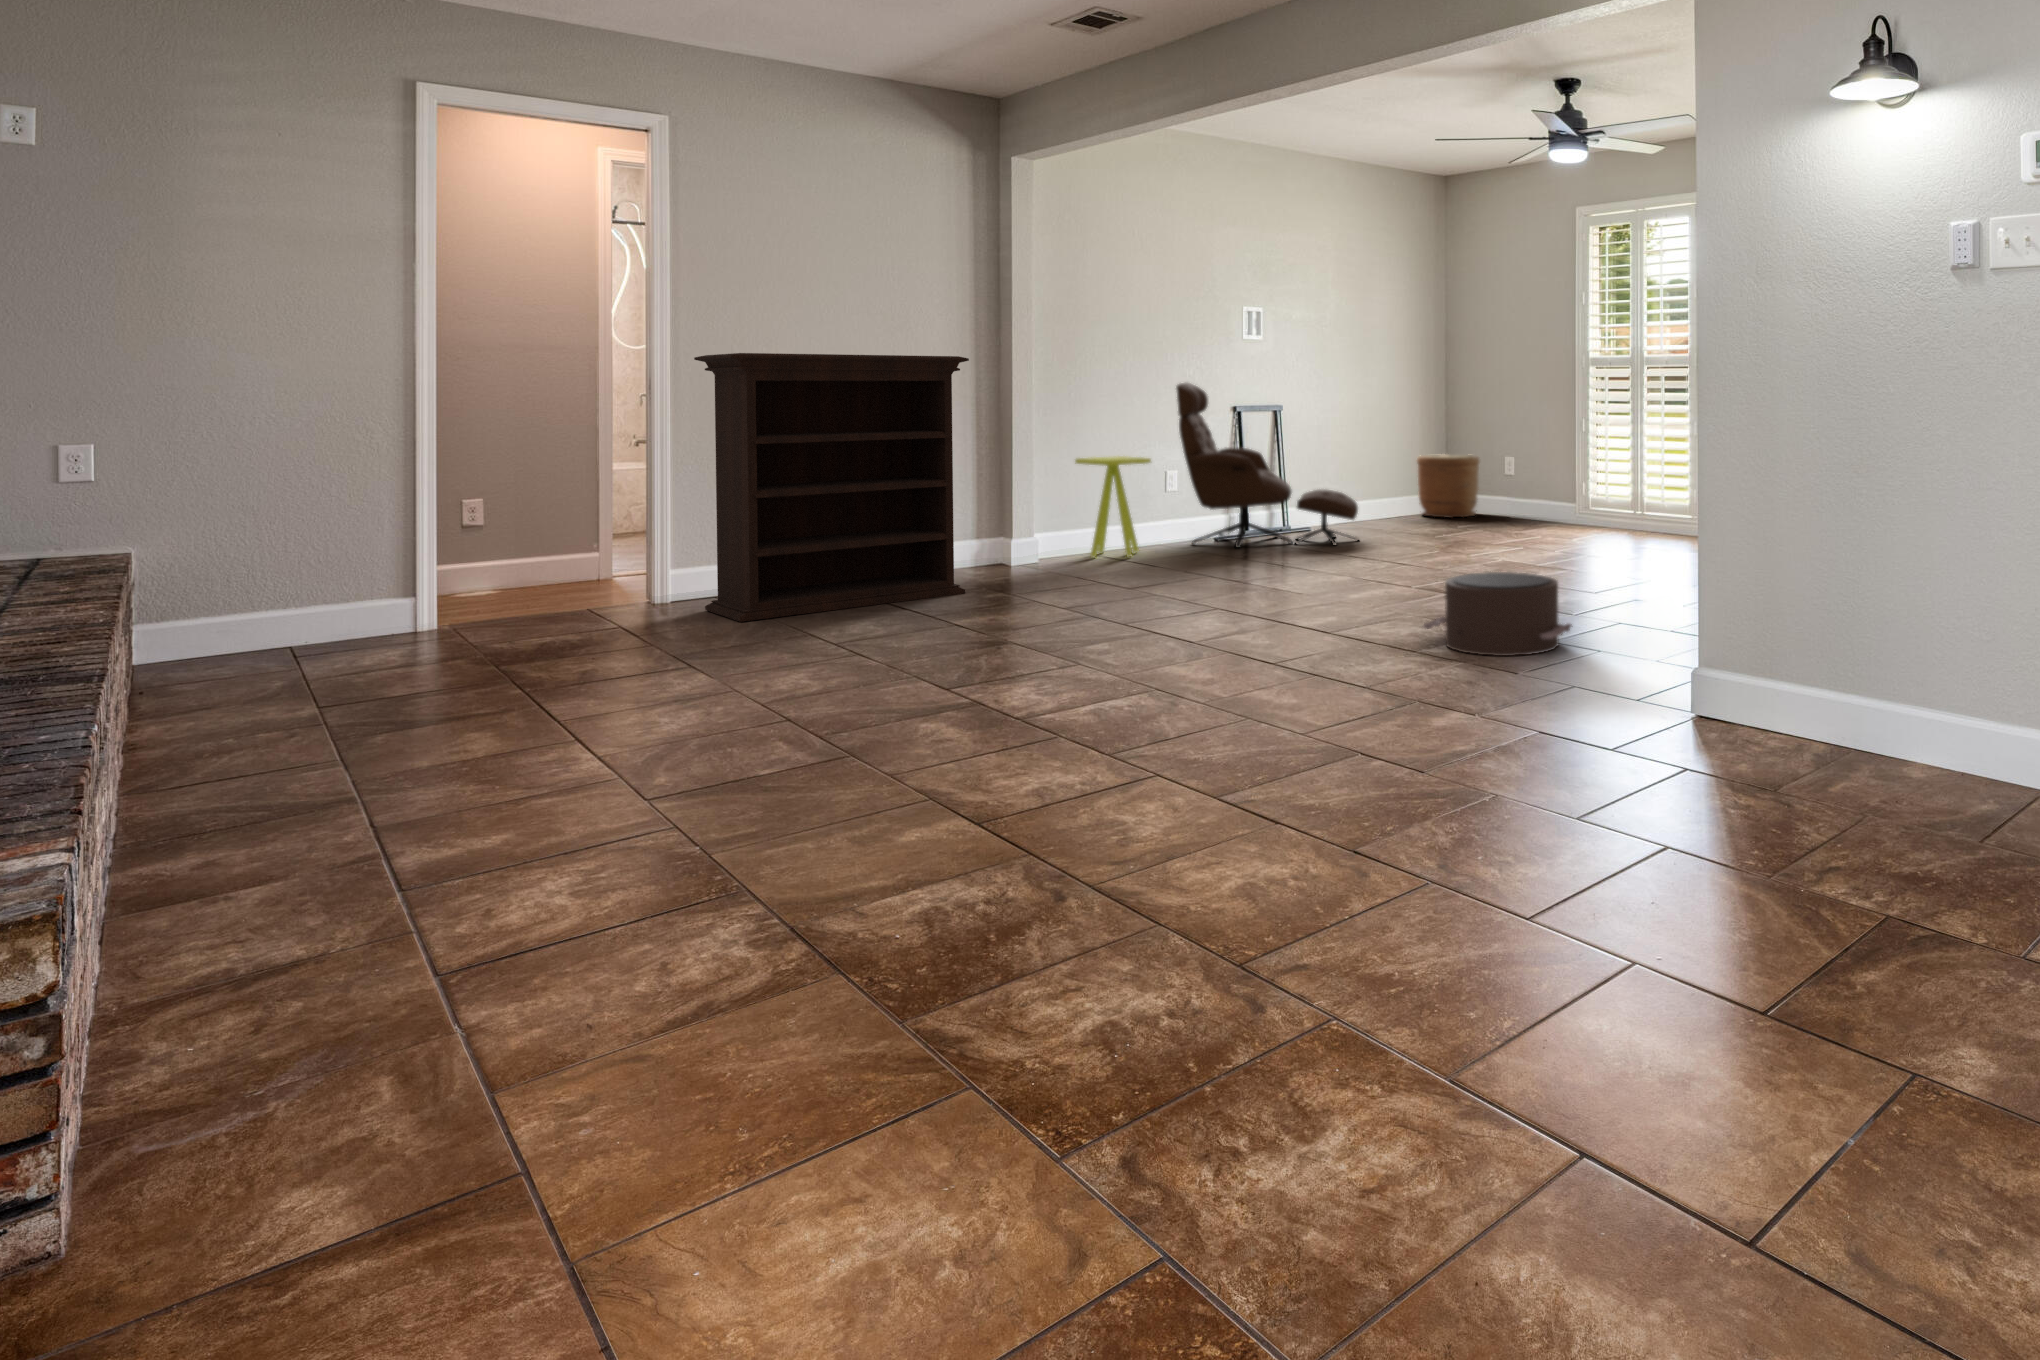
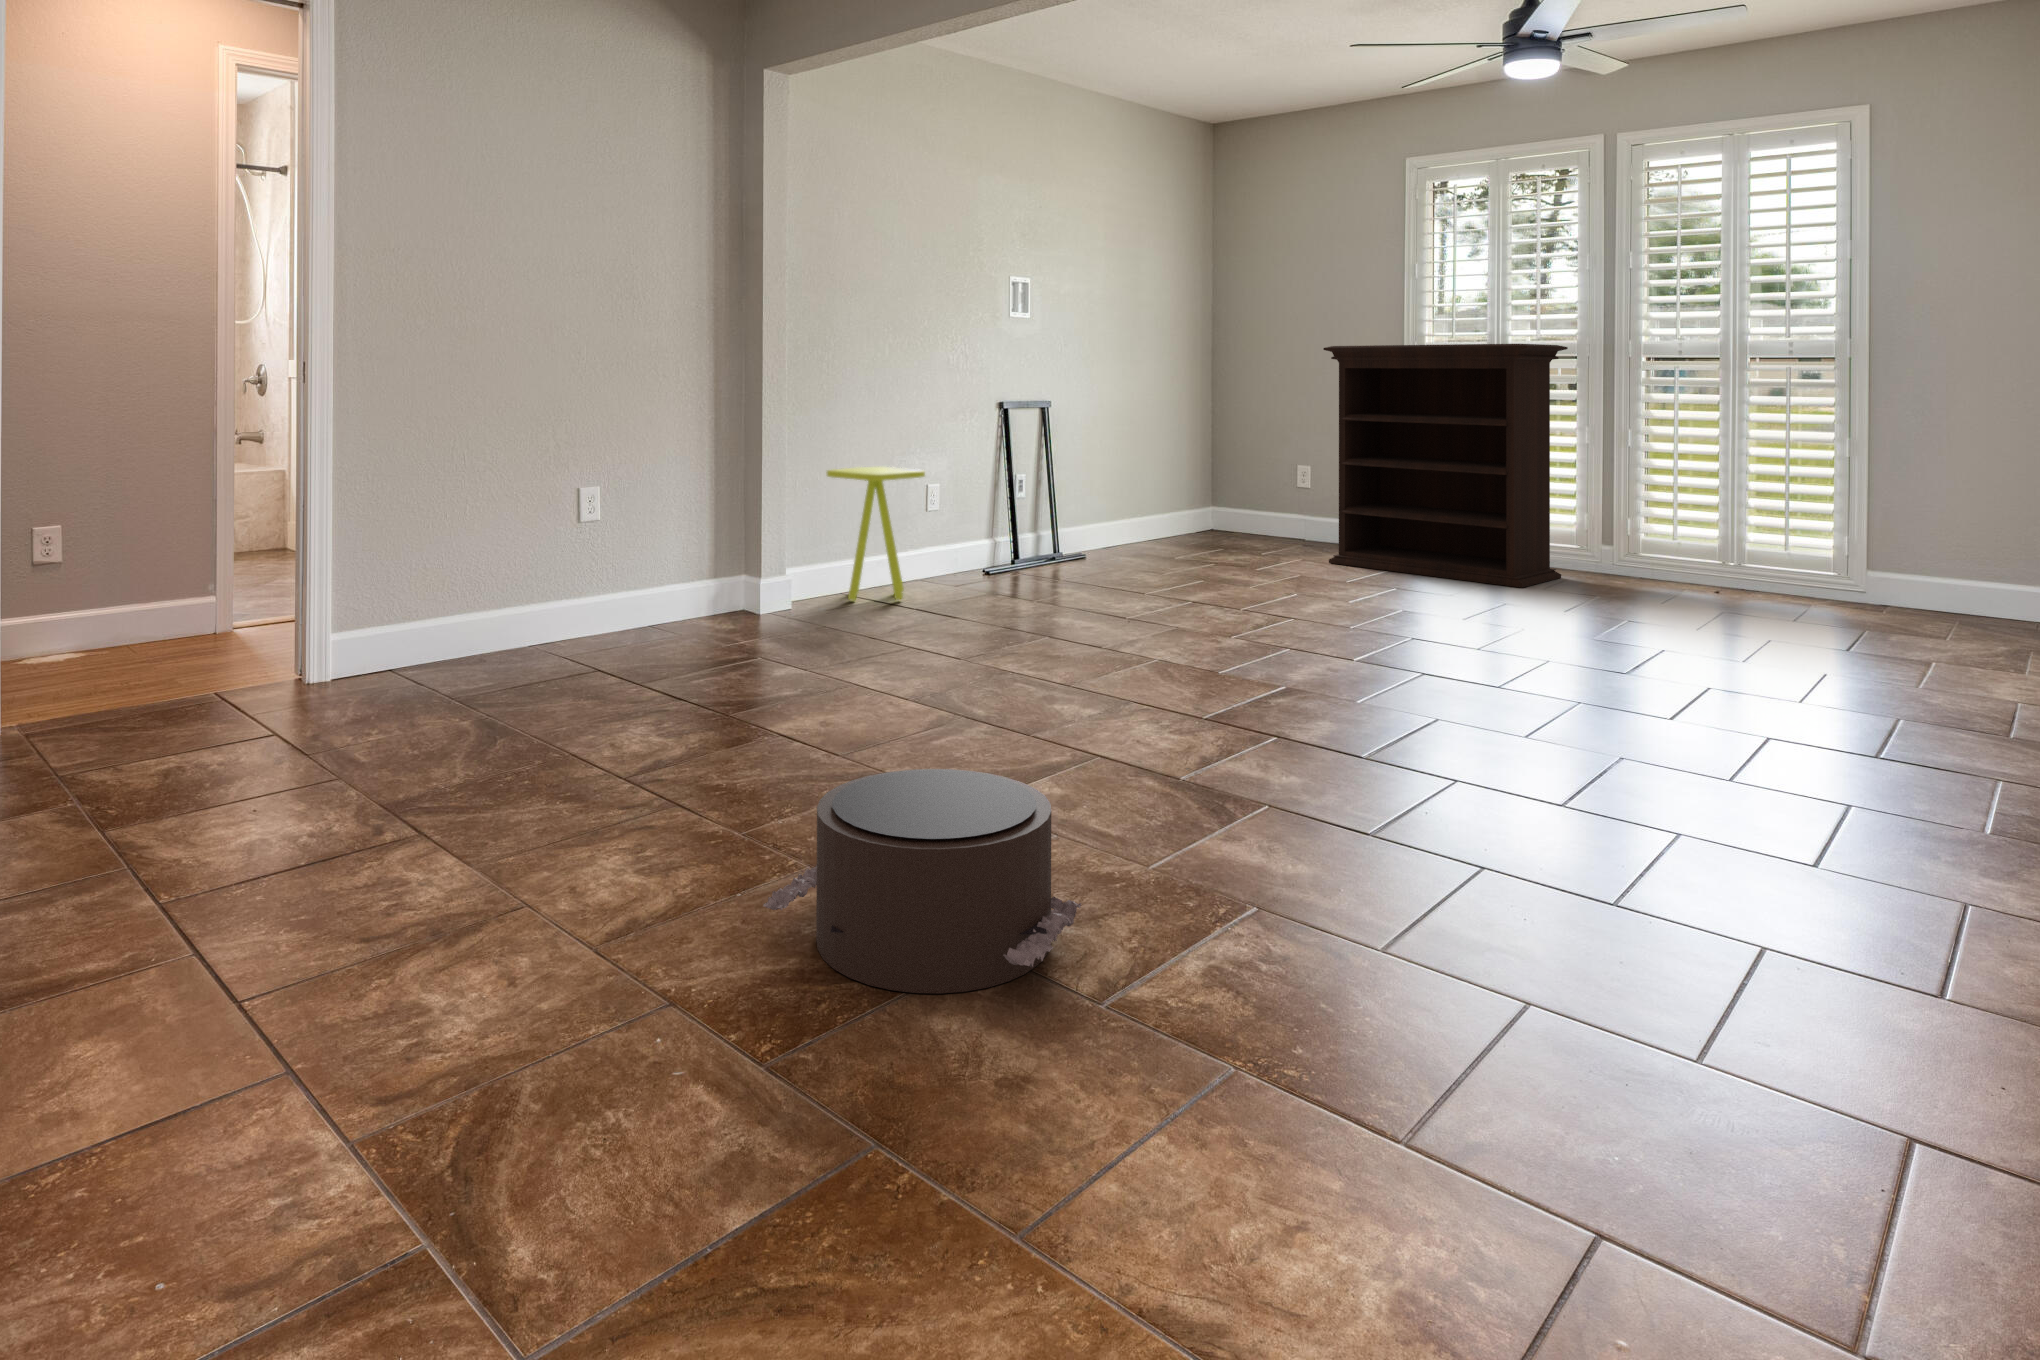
bookshelf: present [694,353,969,622] -> present [1323,344,1568,588]
lounge chair: present [1176,383,1358,548] -> none [945,371,1171,587]
woven basket: present [1417,454,1479,518] -> none [1189,460,1269,539]
pouf: present [1422,572,1572,656] -> present [763,769,1081,994]

